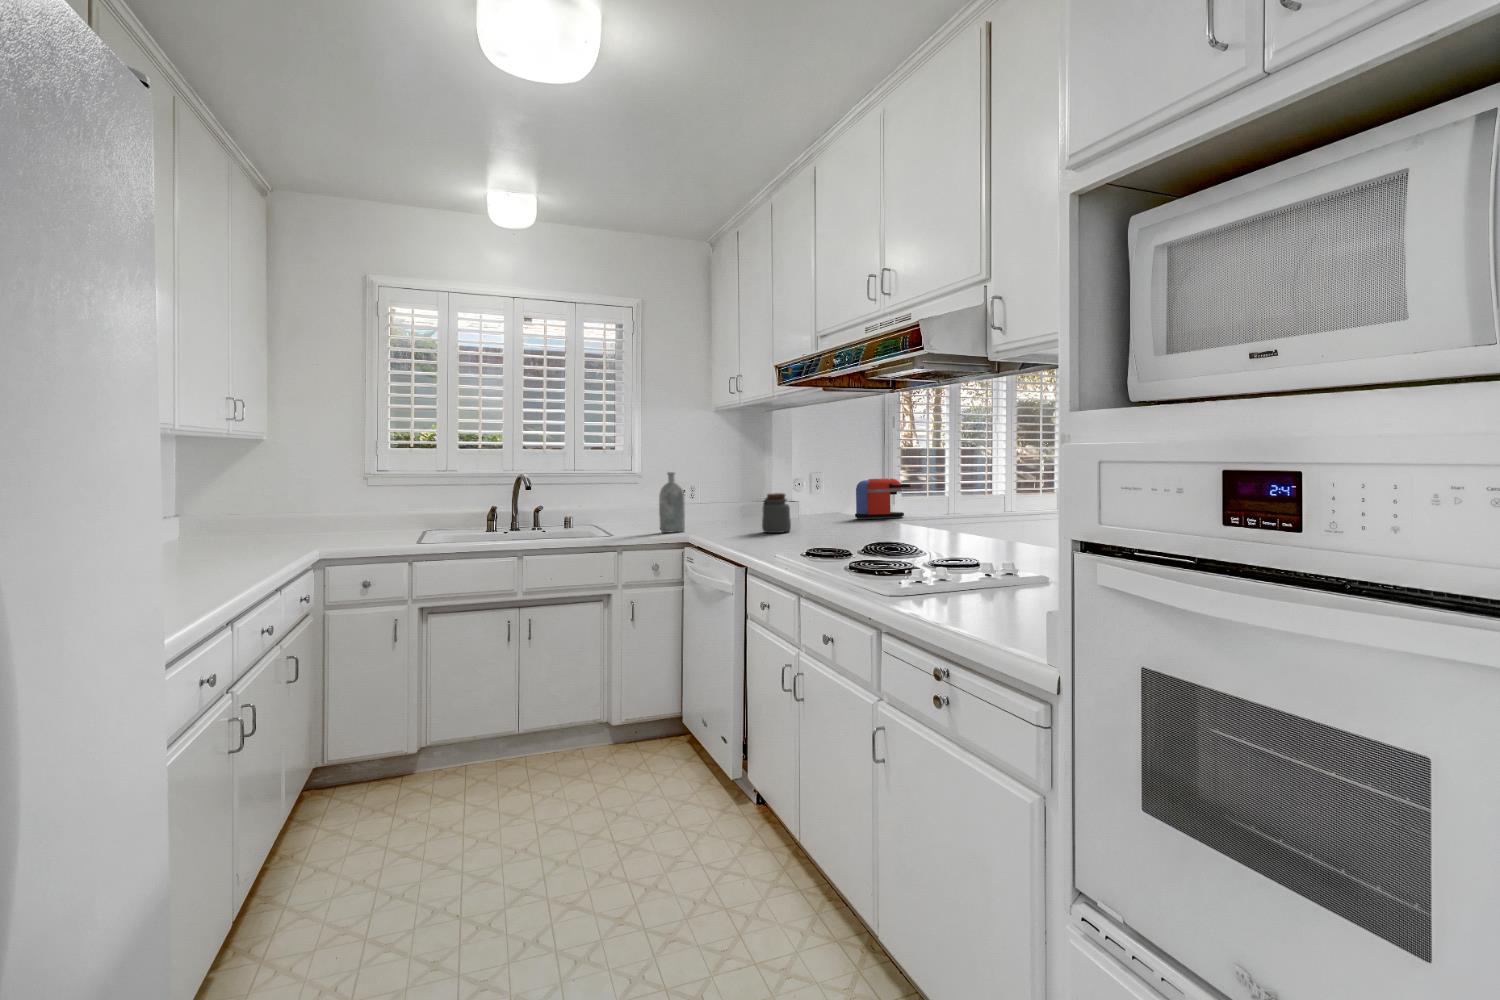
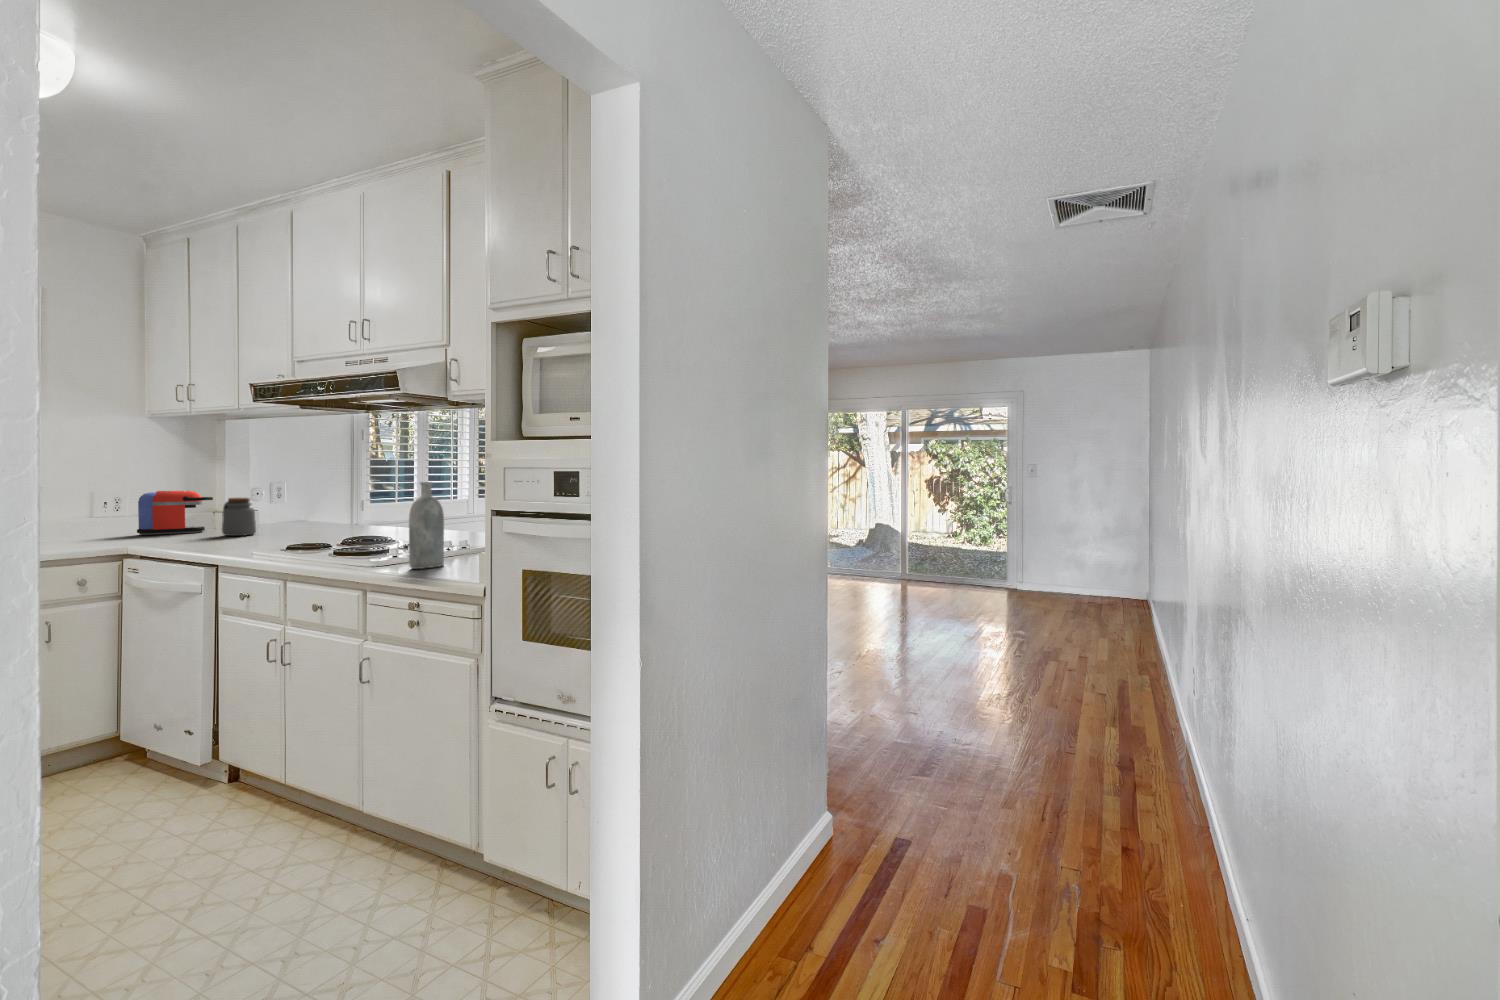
bottle: present [659,472,685,533] -> present [409,482,444,569]
coffee maker: present [855,478,910,519] -> present [137,491,213,535]

